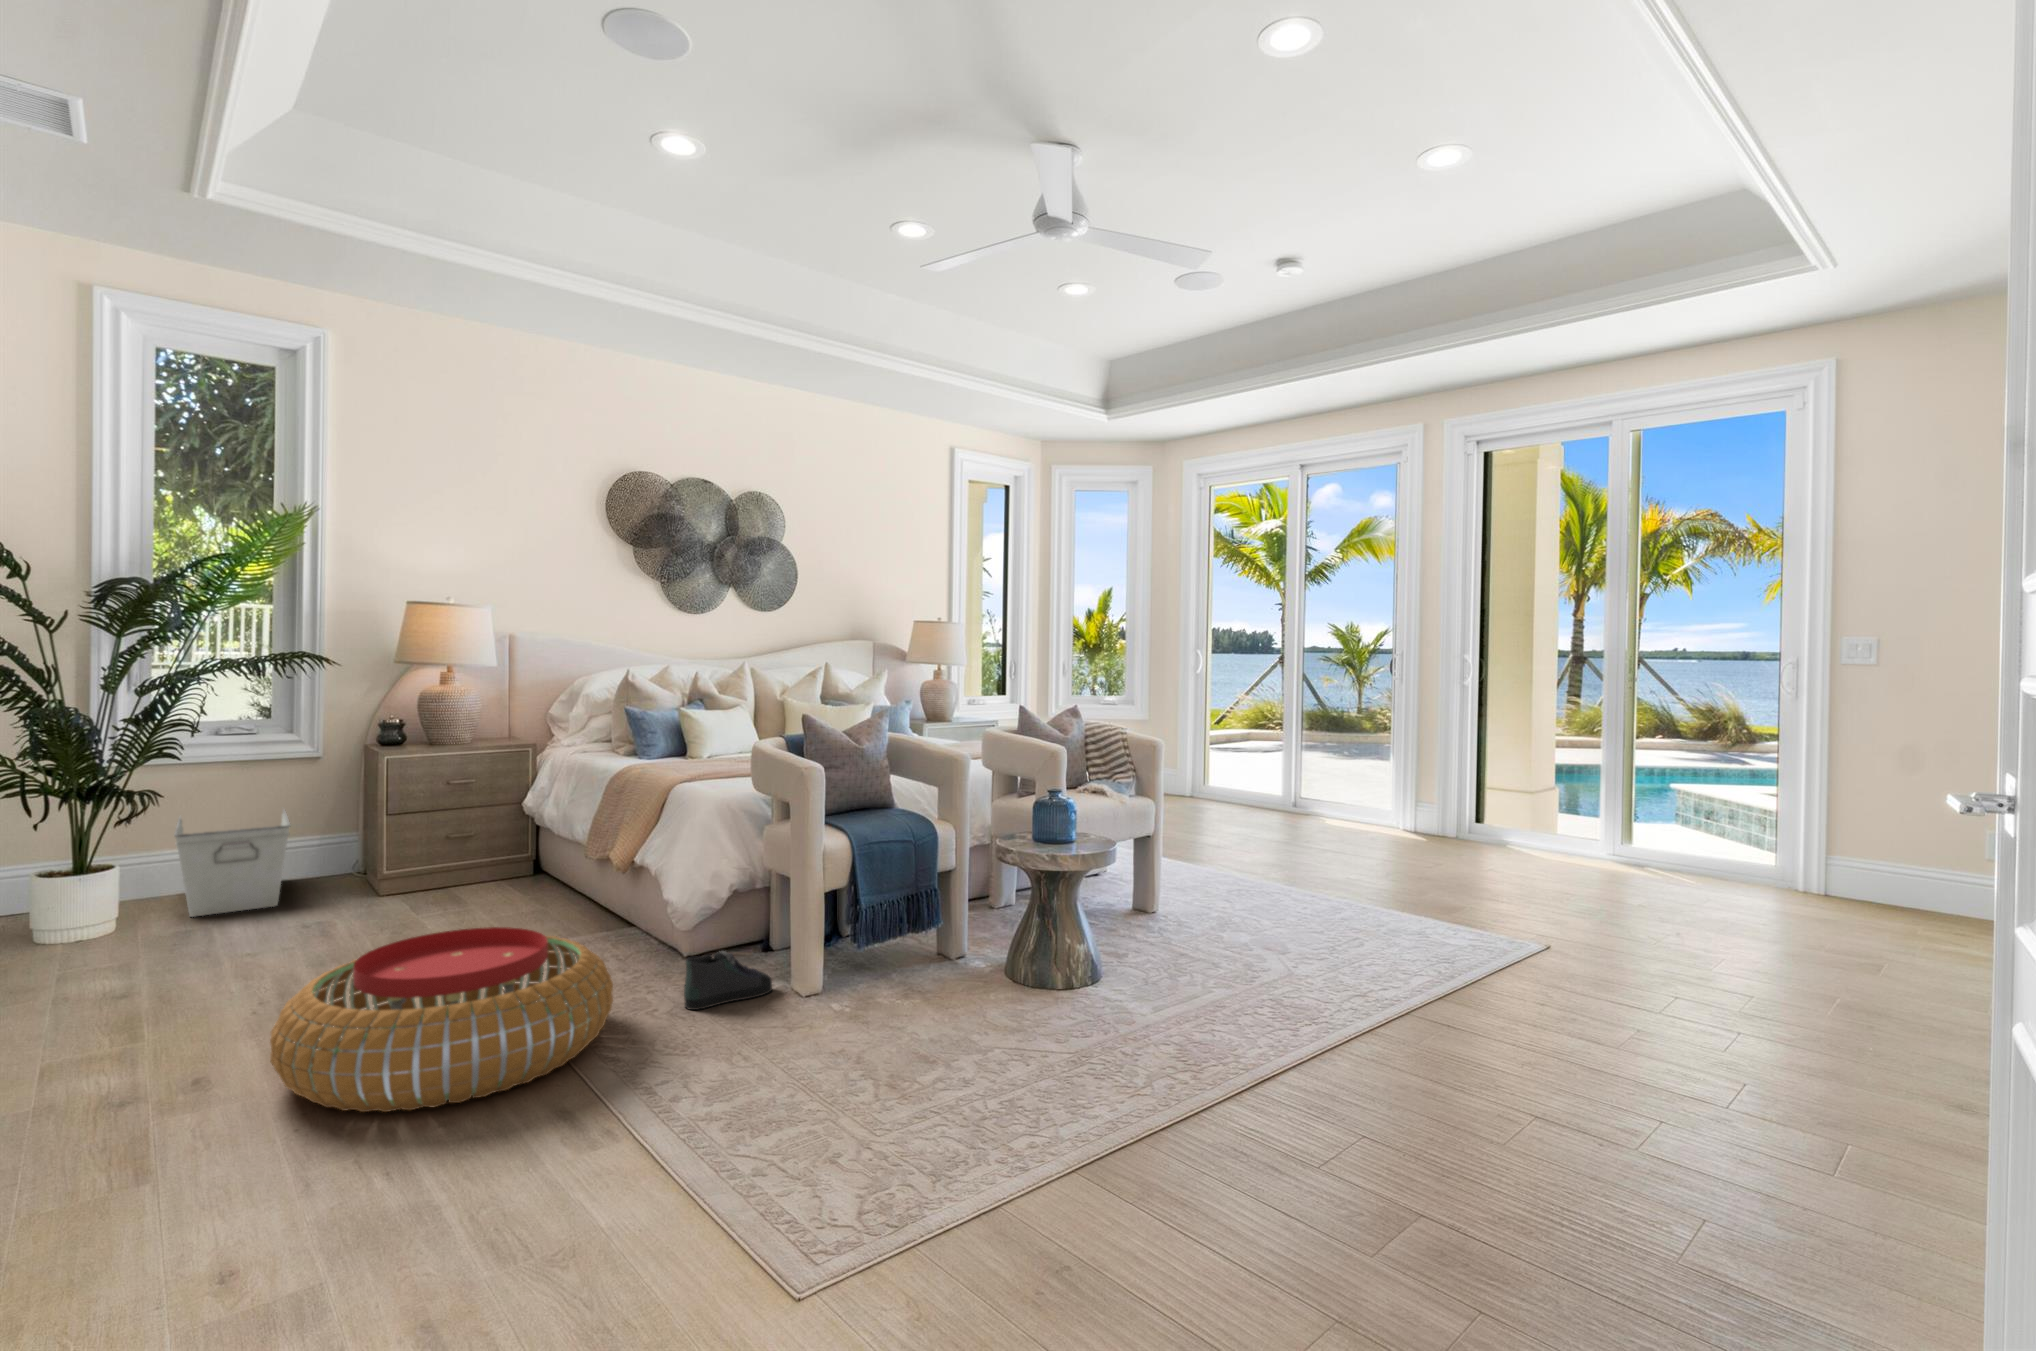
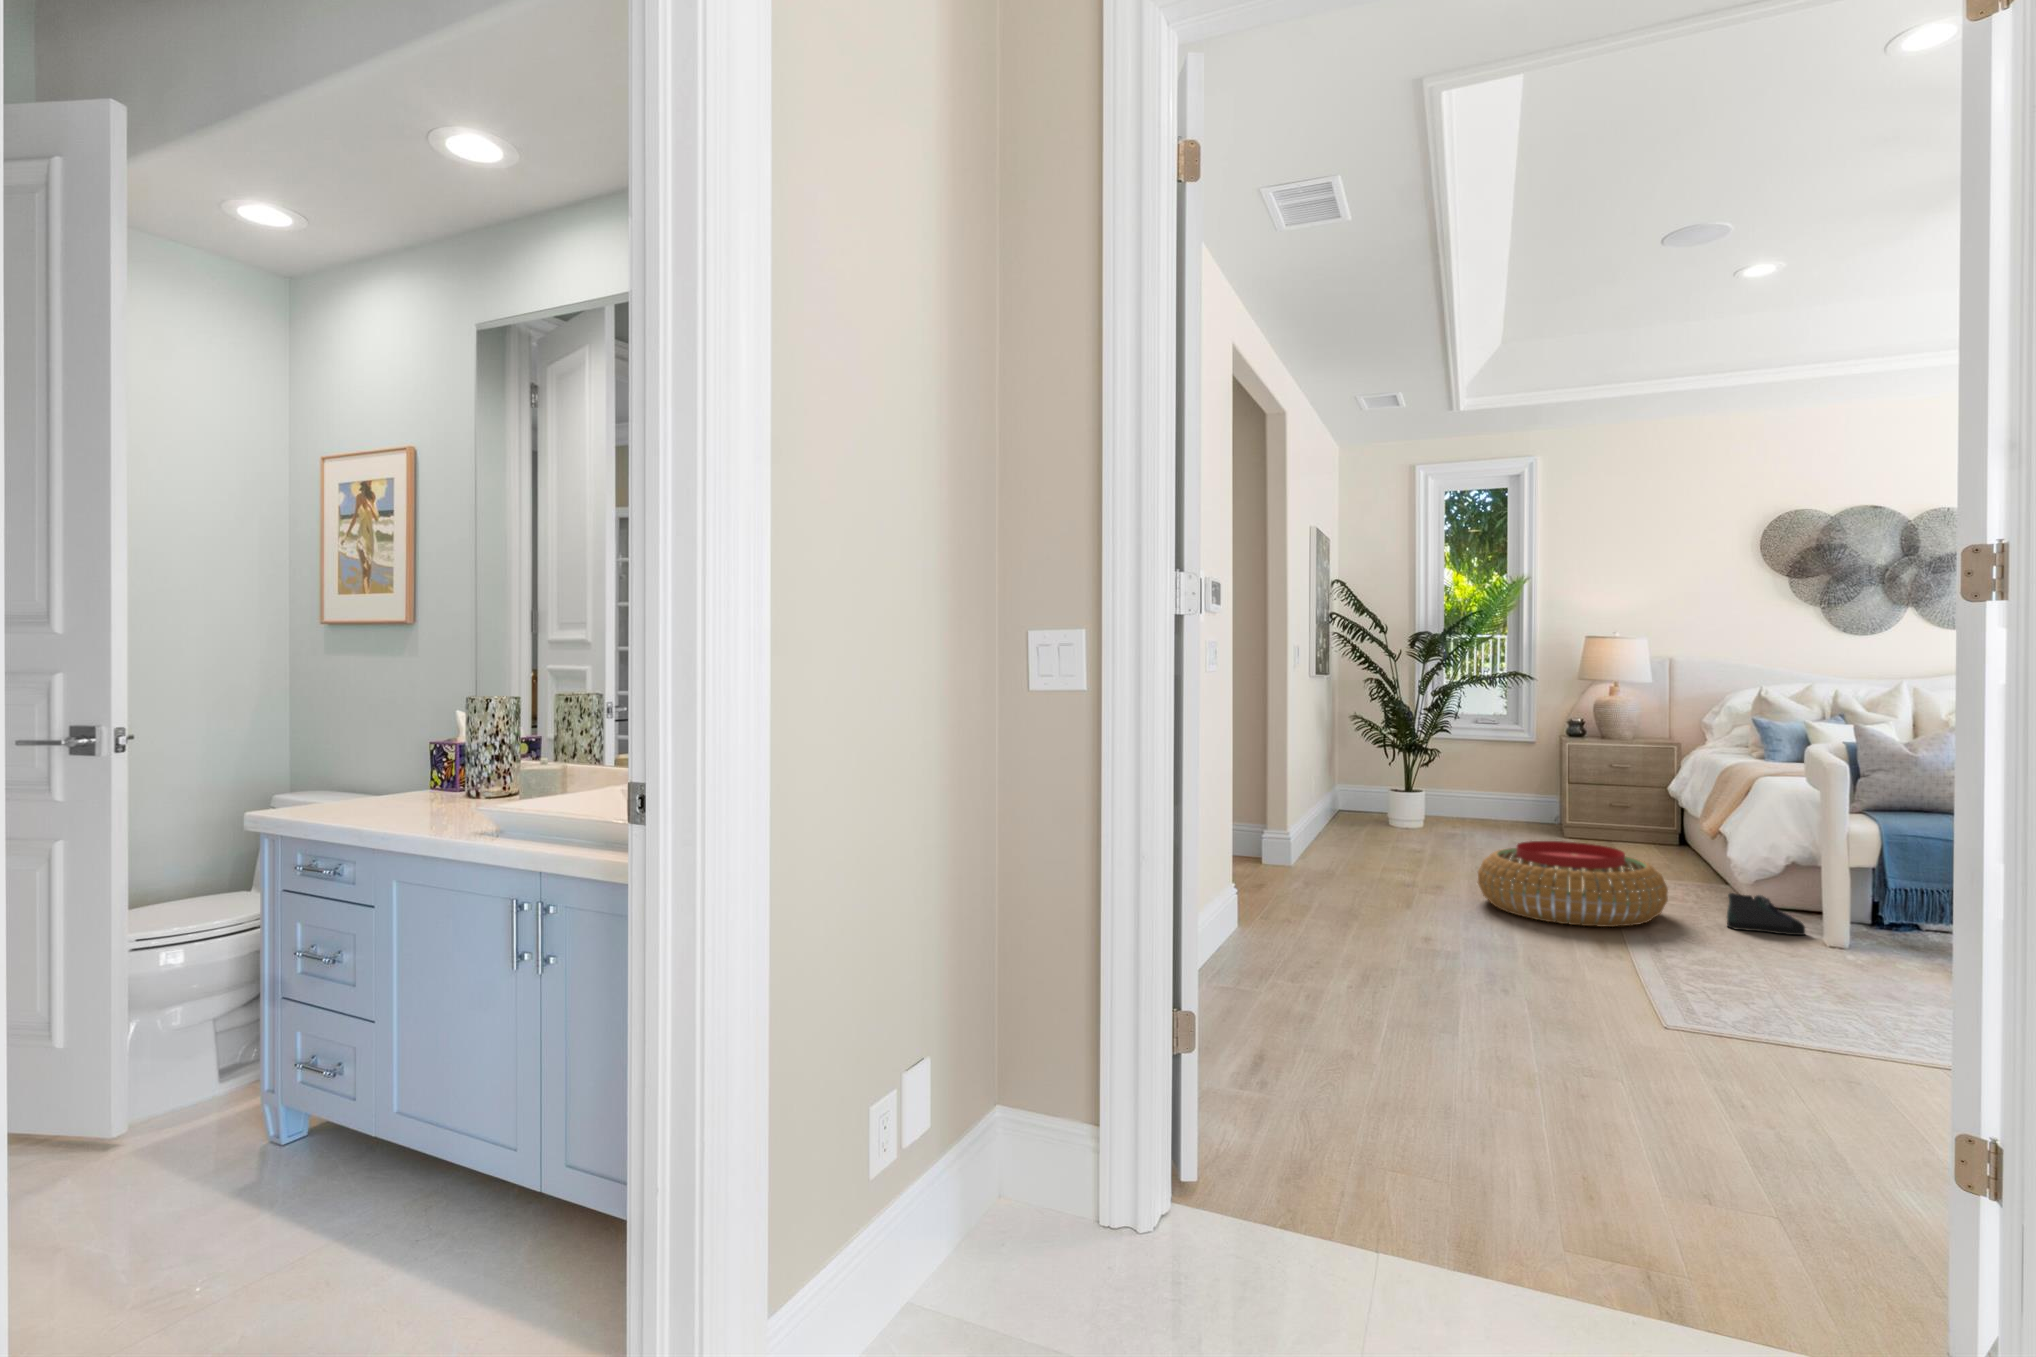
storage bin: present [174,810,290,917] -> none [1450,772,1511,834]

